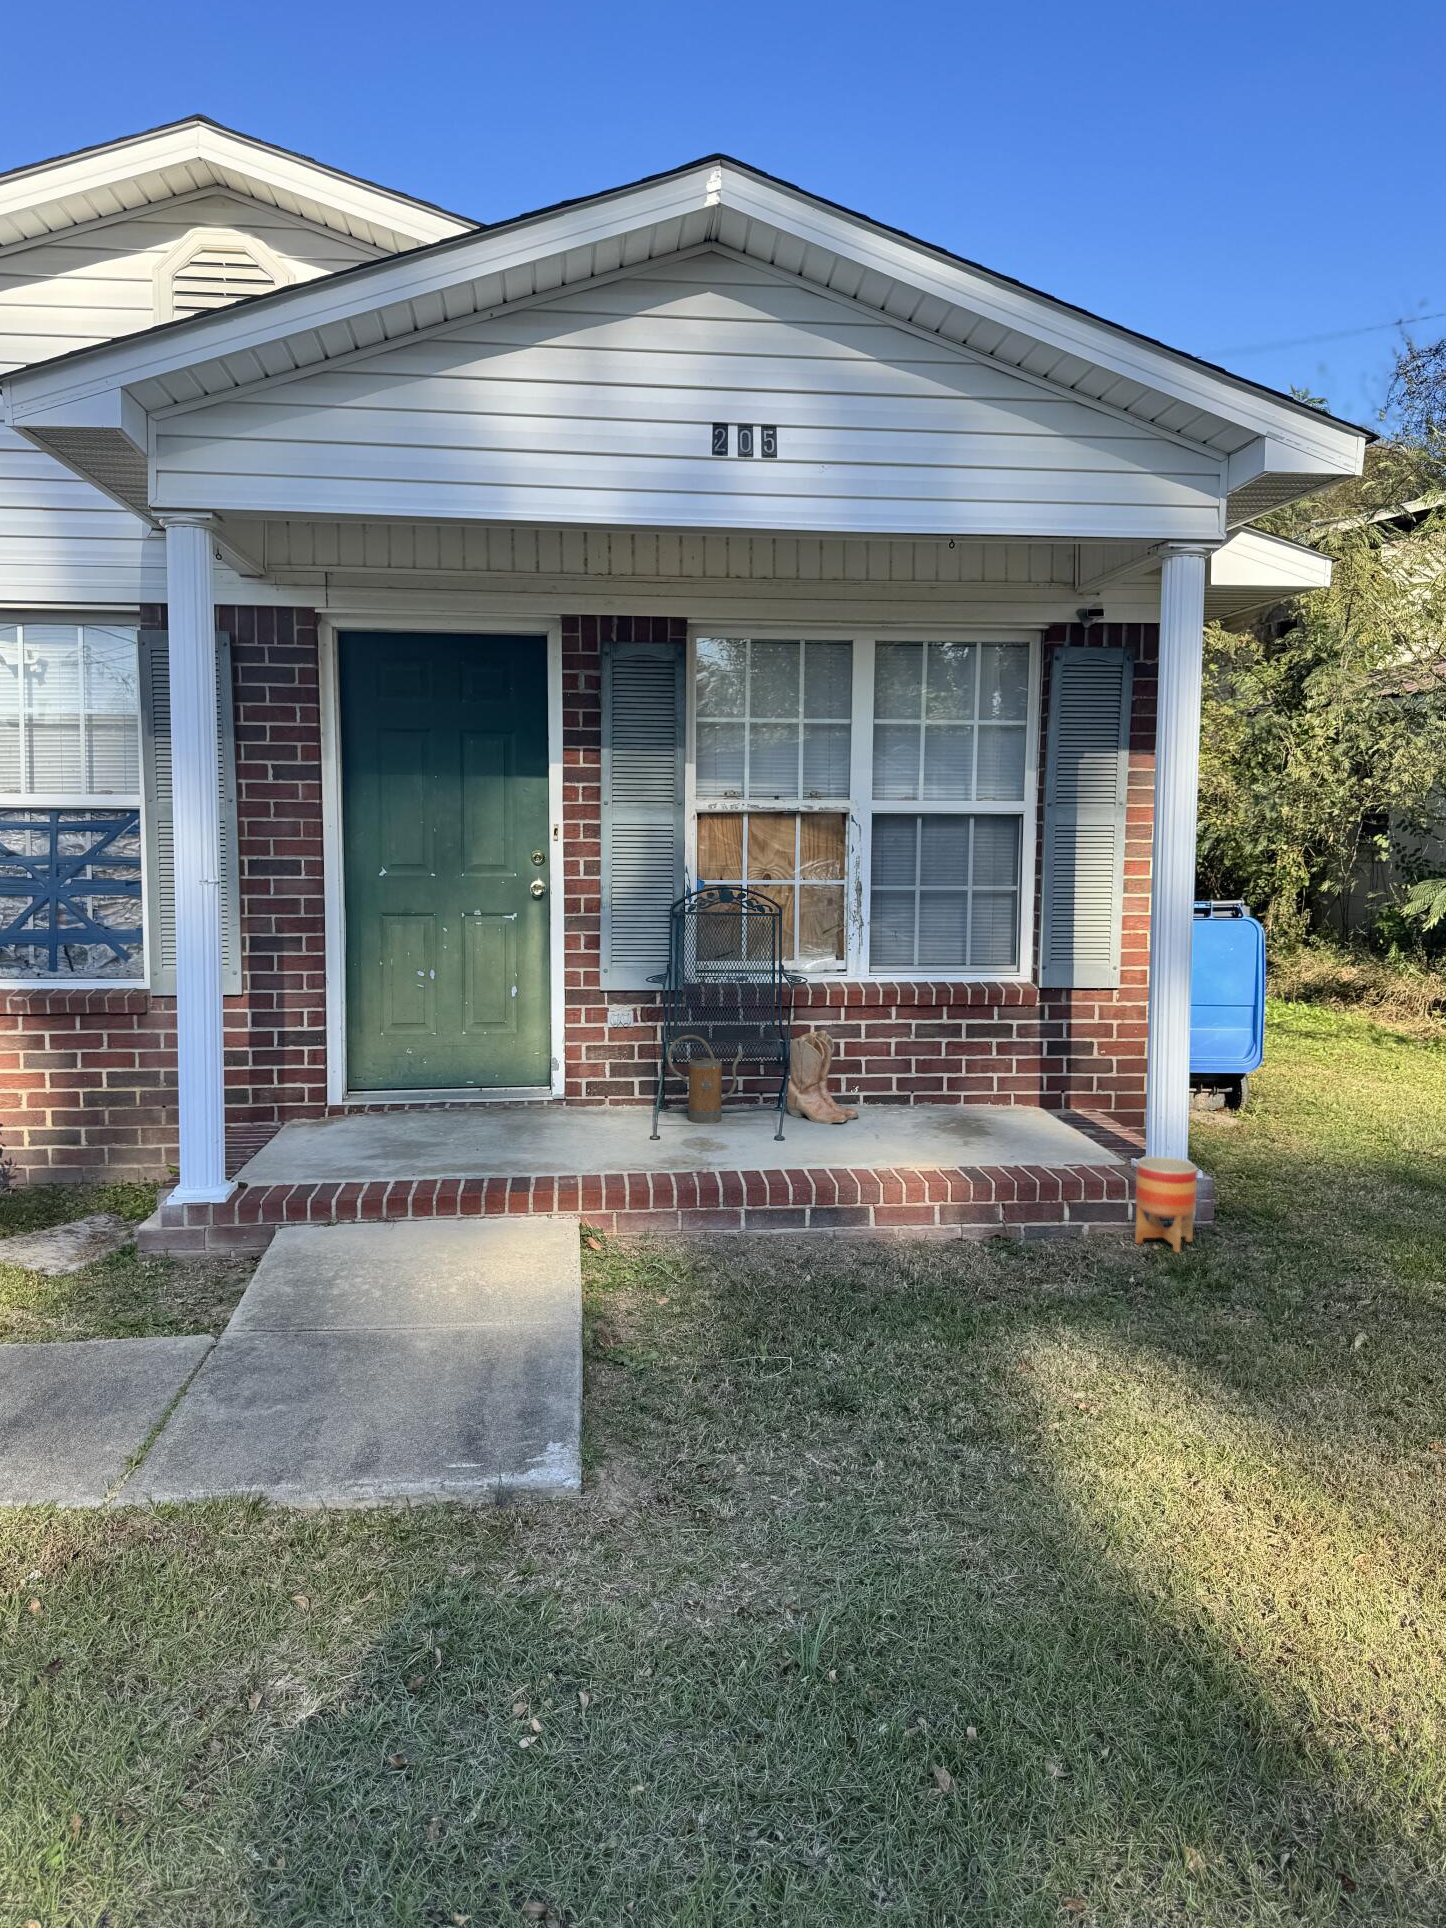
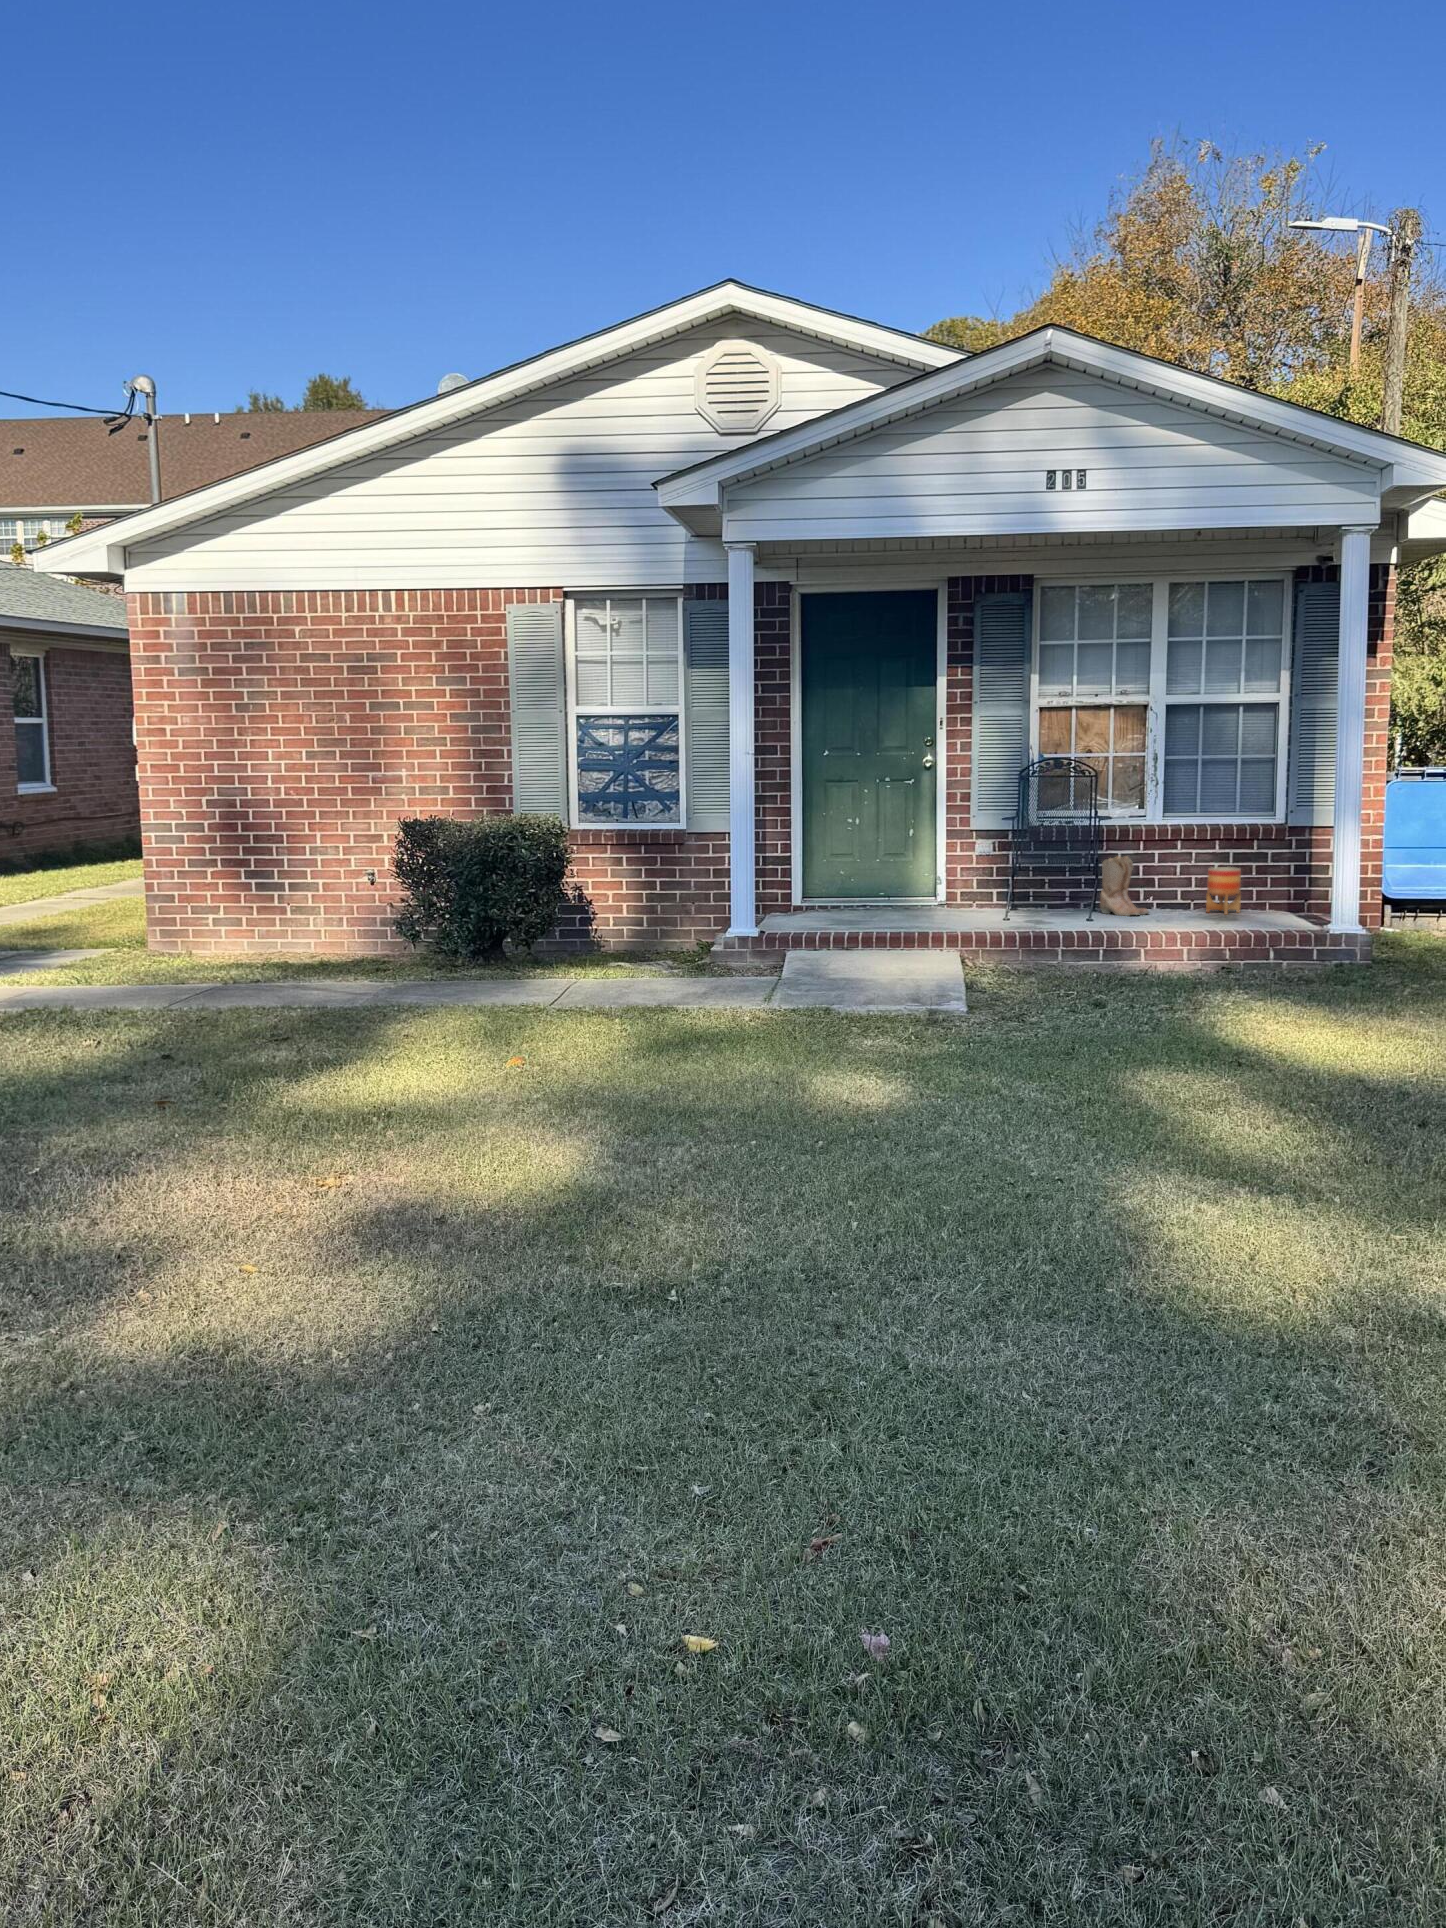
watering can: present [667,1035,744,1123] -> none [1017,857,1070,915]
planter: present [1135,1157,1198,1253] -> present [1206,867,1241,914]

